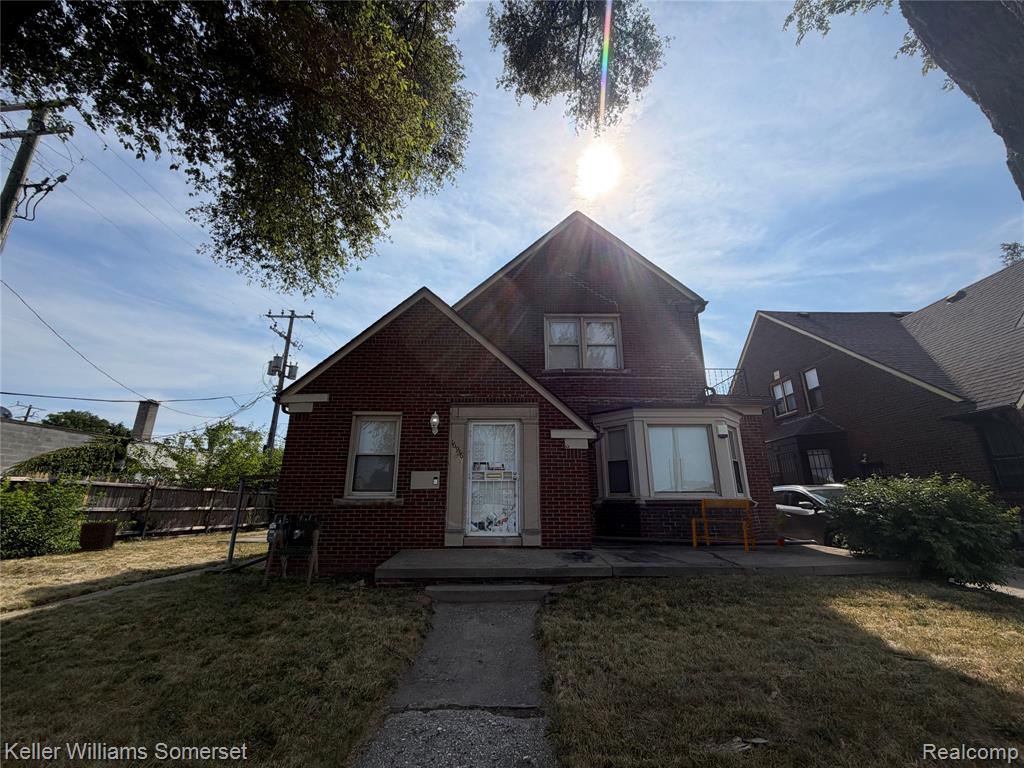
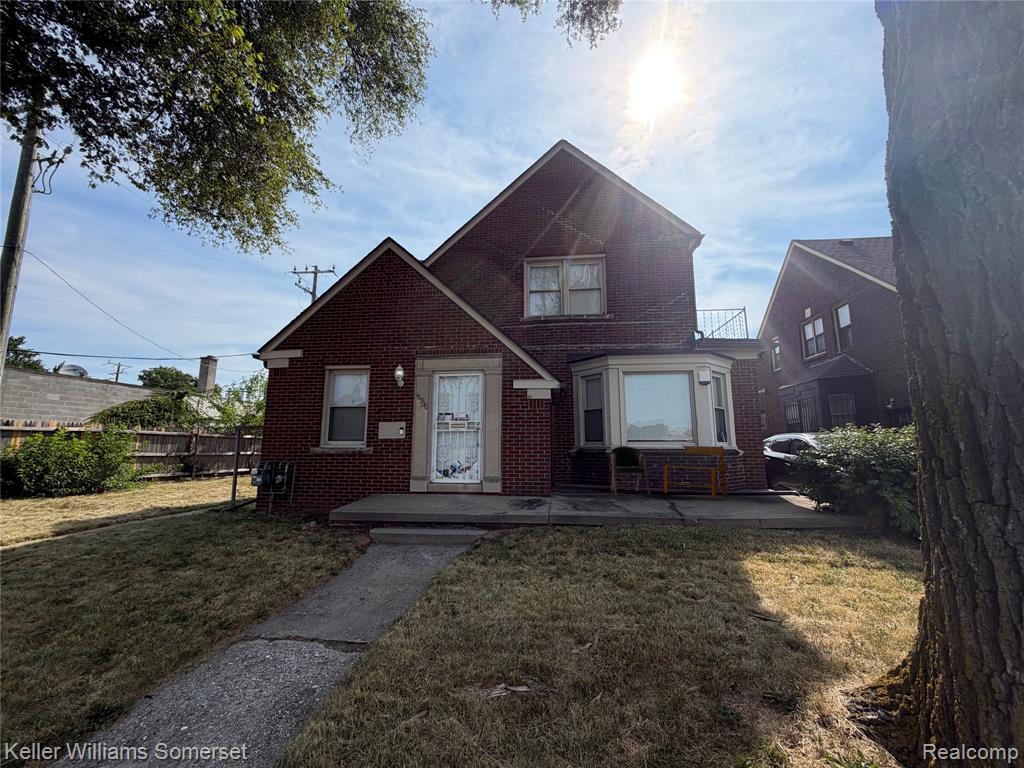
potted tree: present [767,508,788,546] -> present [87,462,119,494]
chair: present [262,519,322,586] -> present [610,446,650,495]
wooden crate: present [70,522,118,552] -> none [123,465,163,490]

